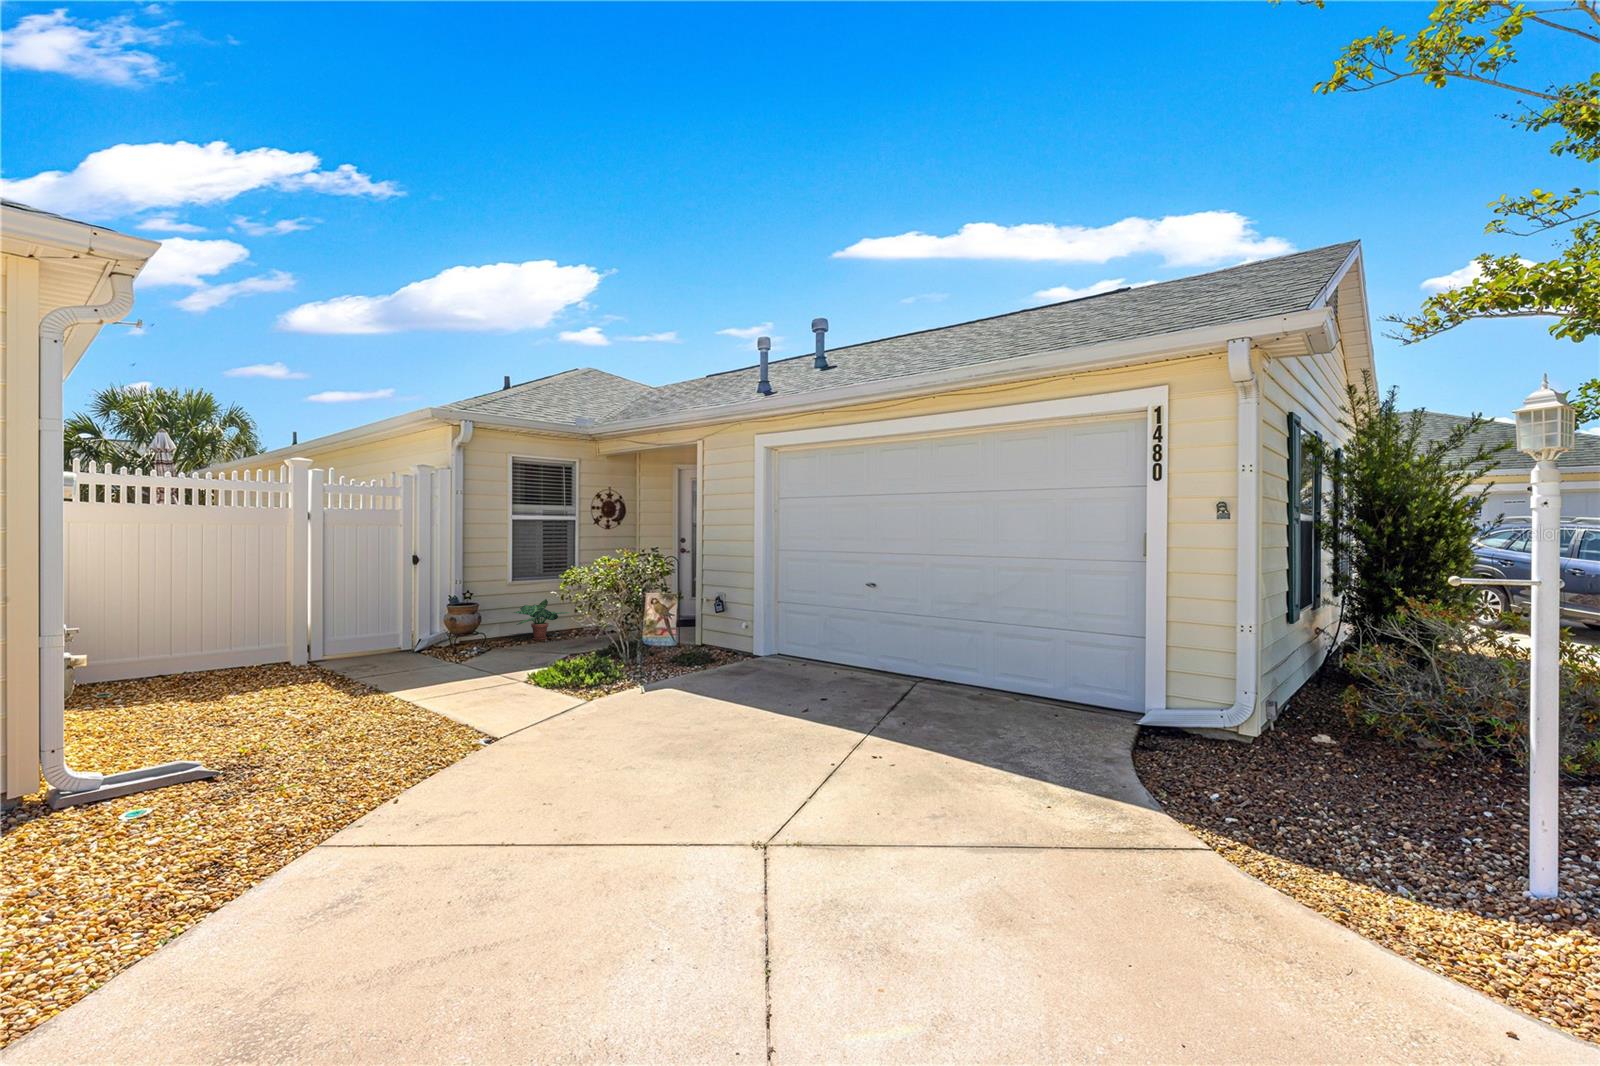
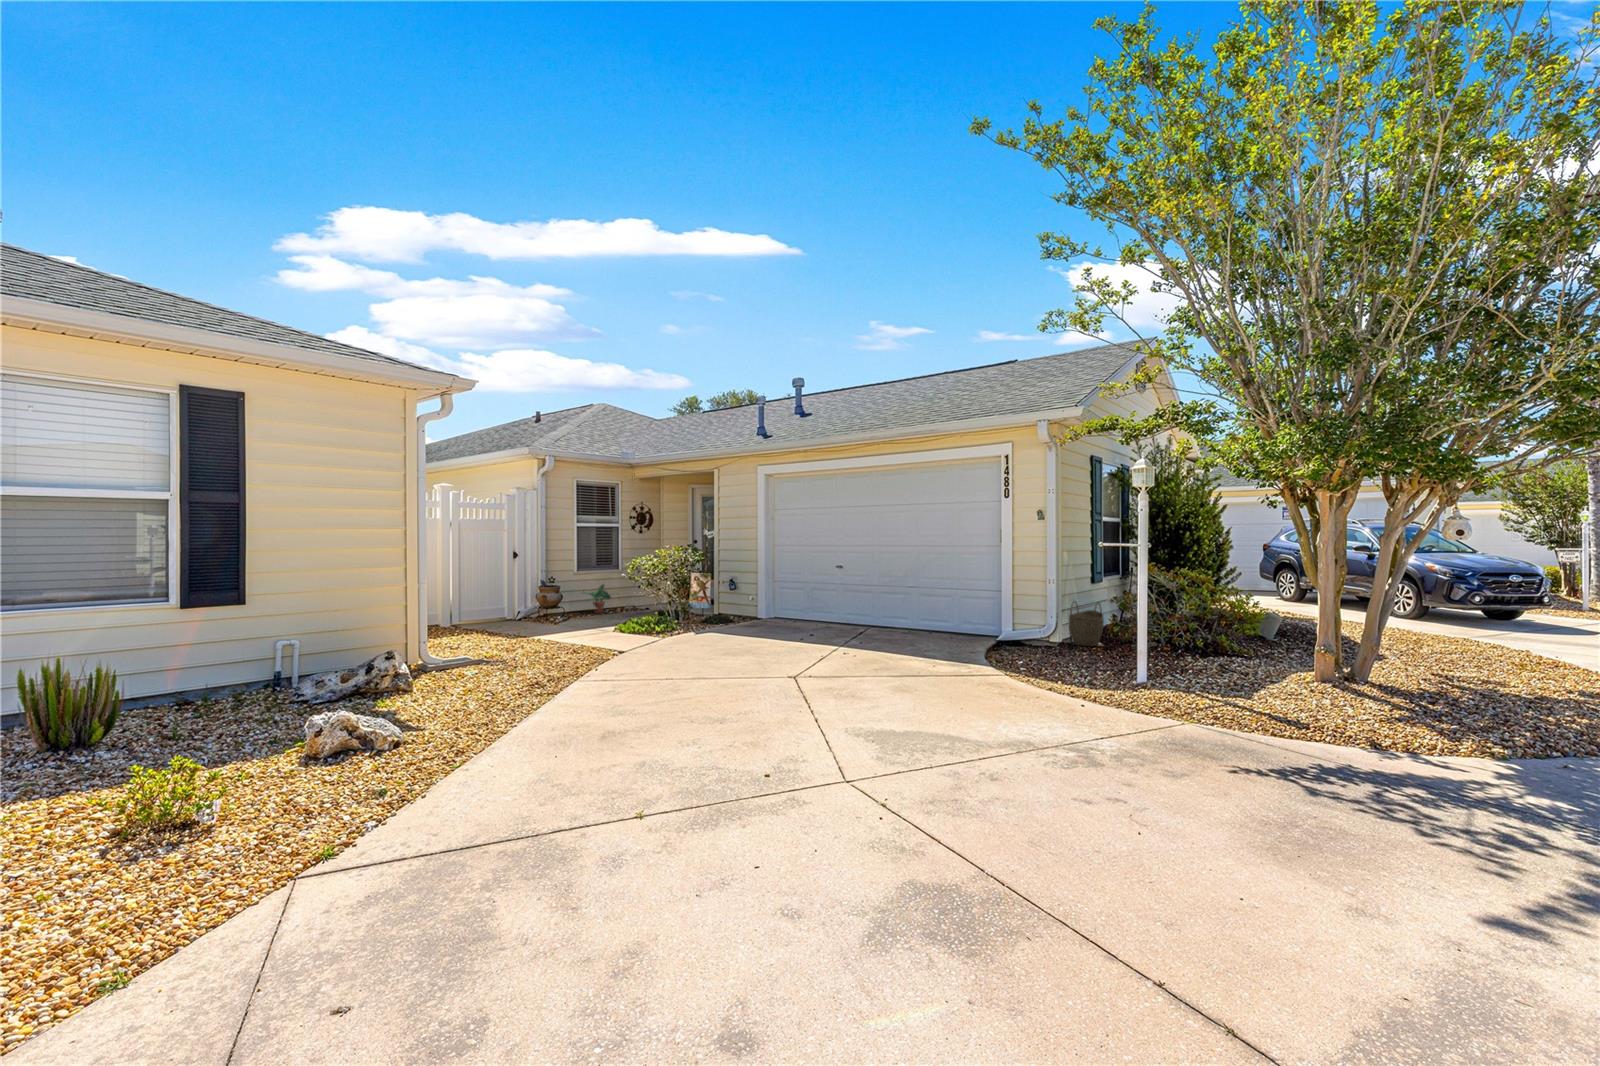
woven basket: none [1271,662,1338,748] -> present [1069,602,1104,646]

